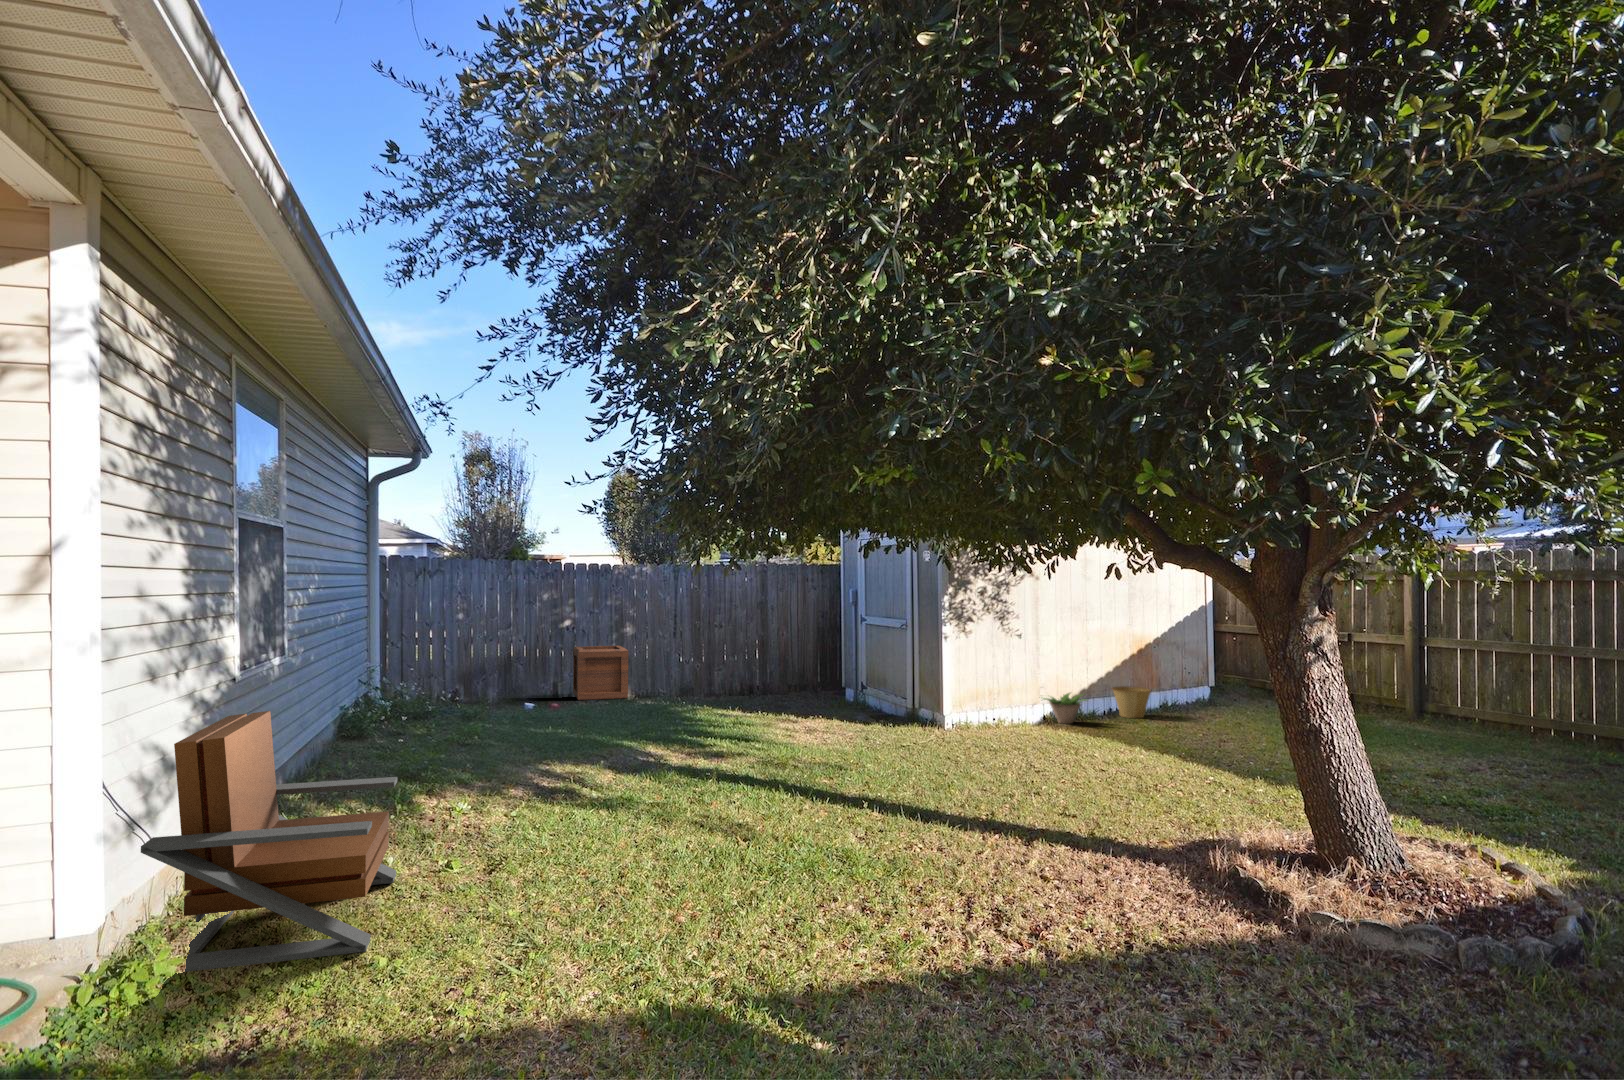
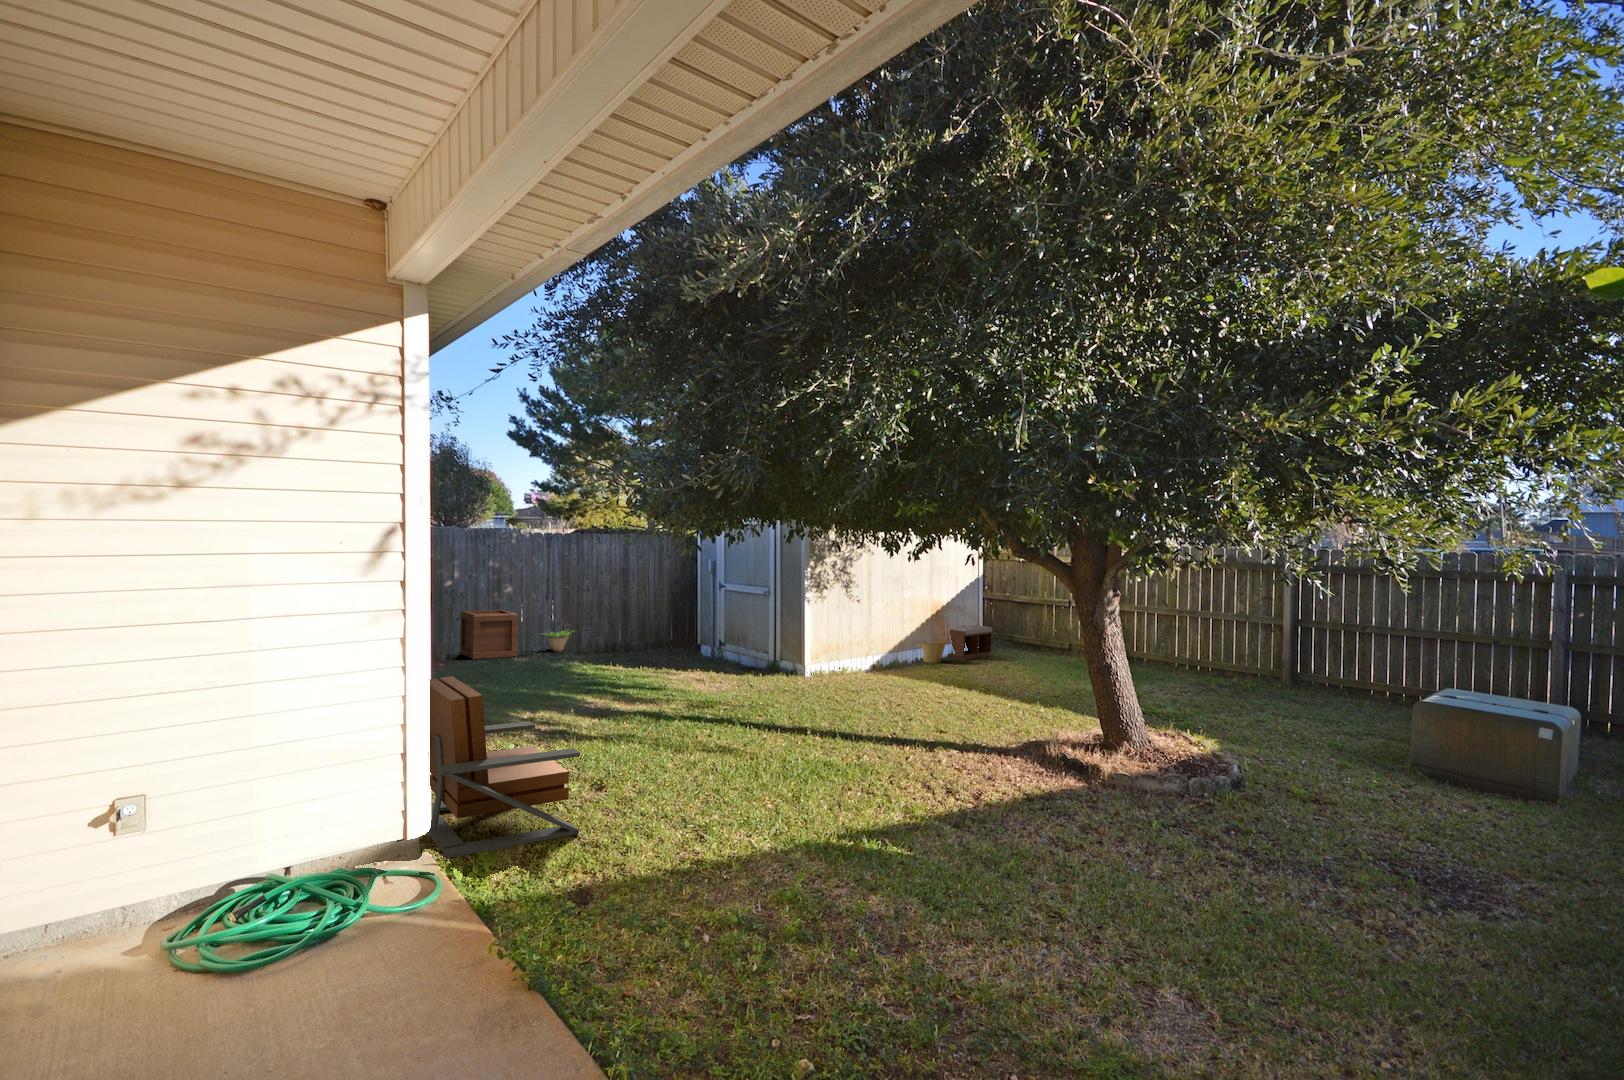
bench: none [1155,669,1225,715] -> present [948,625,993,660]
decorative plant: present [1043,693,1086,724] -> present [543,631,570,651]

